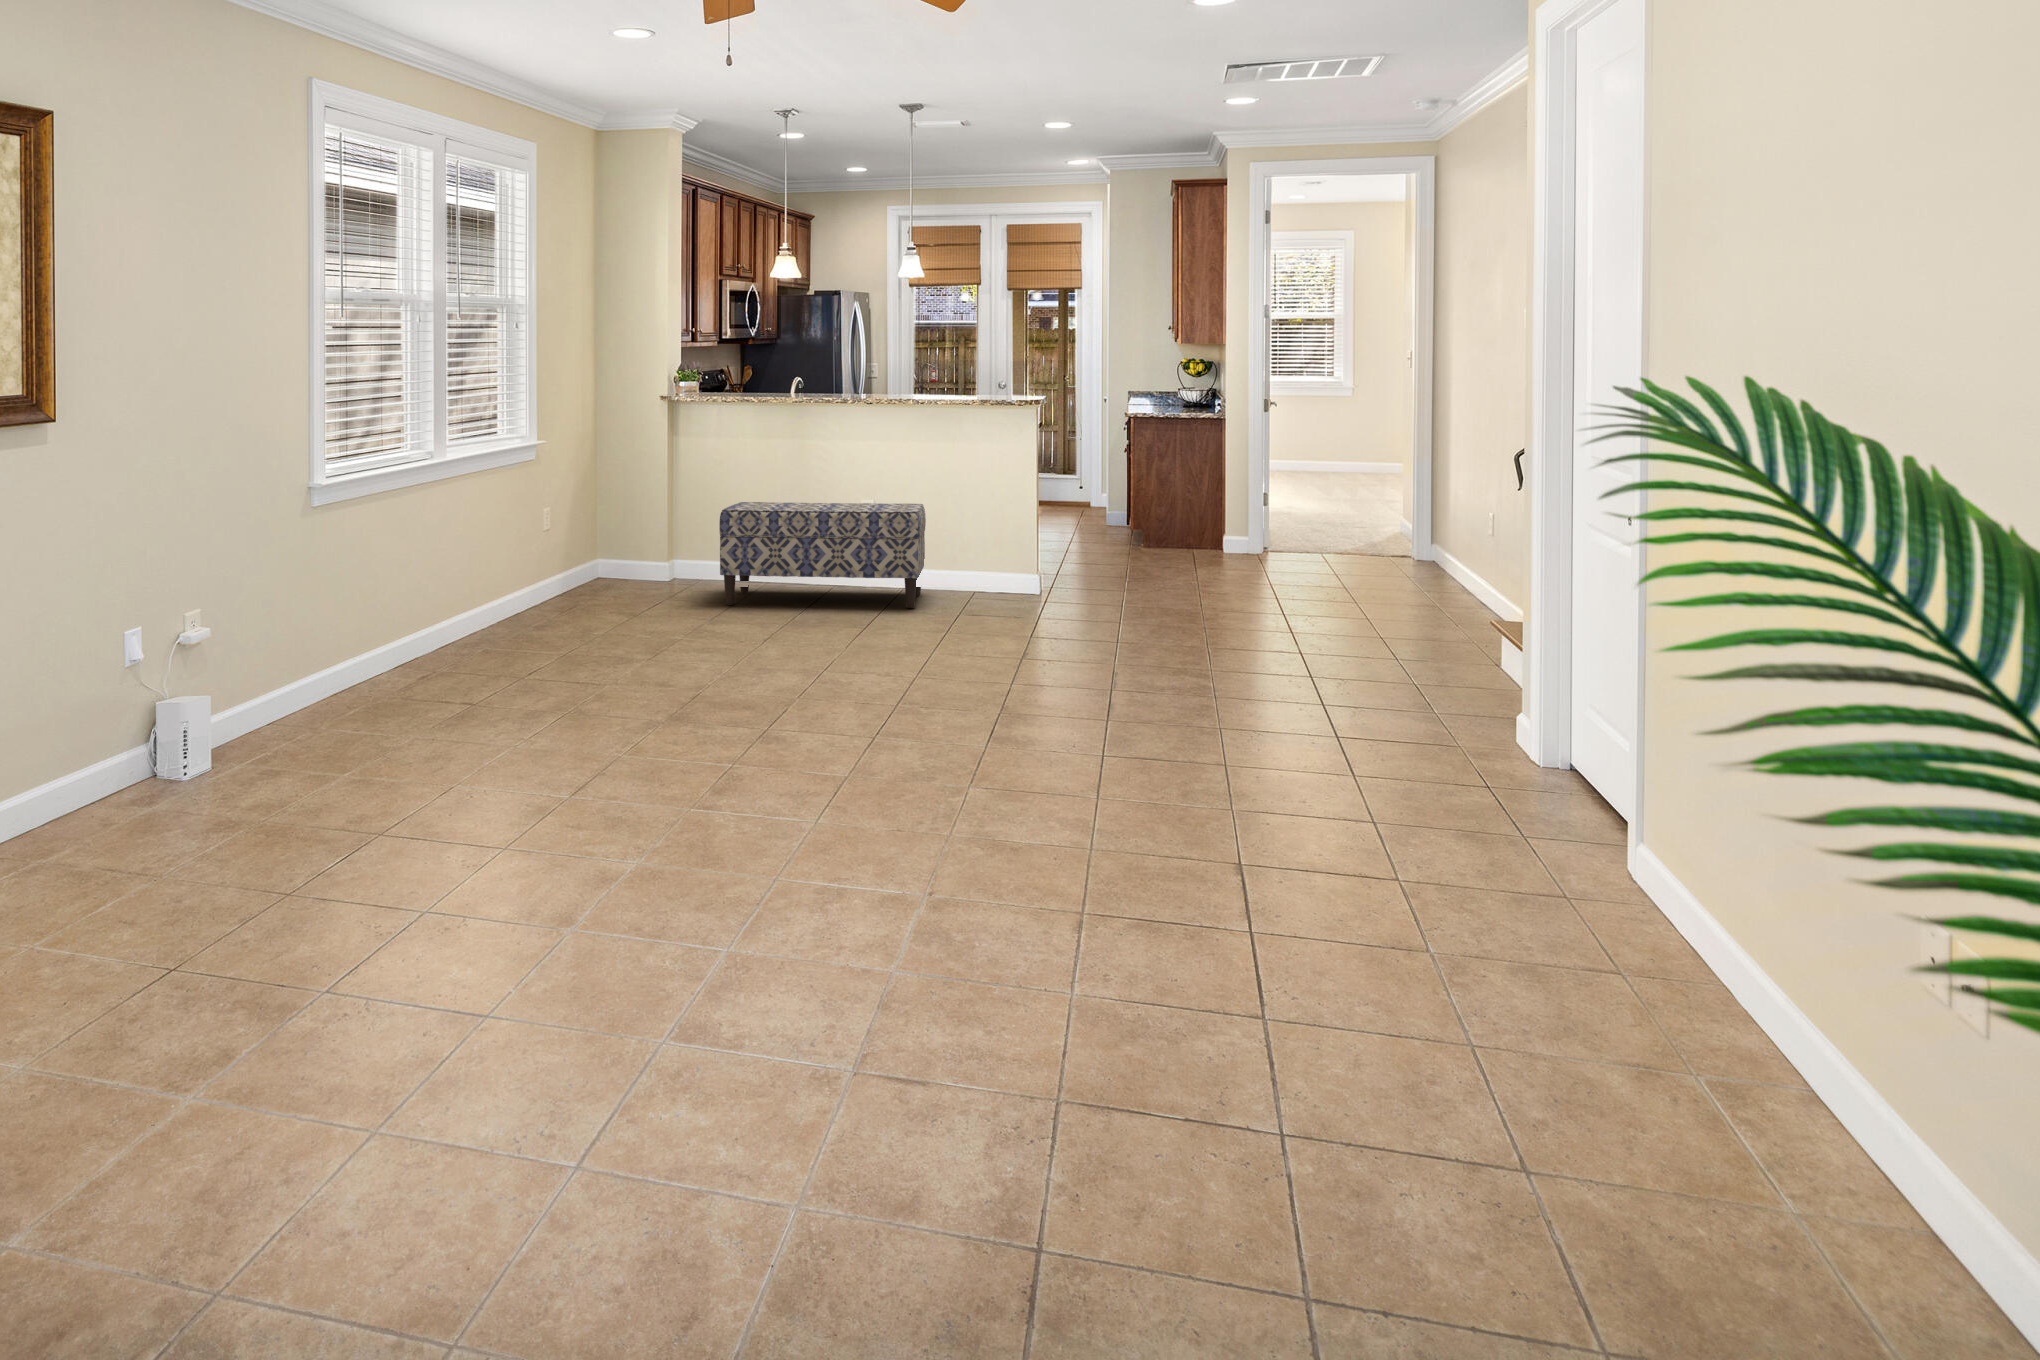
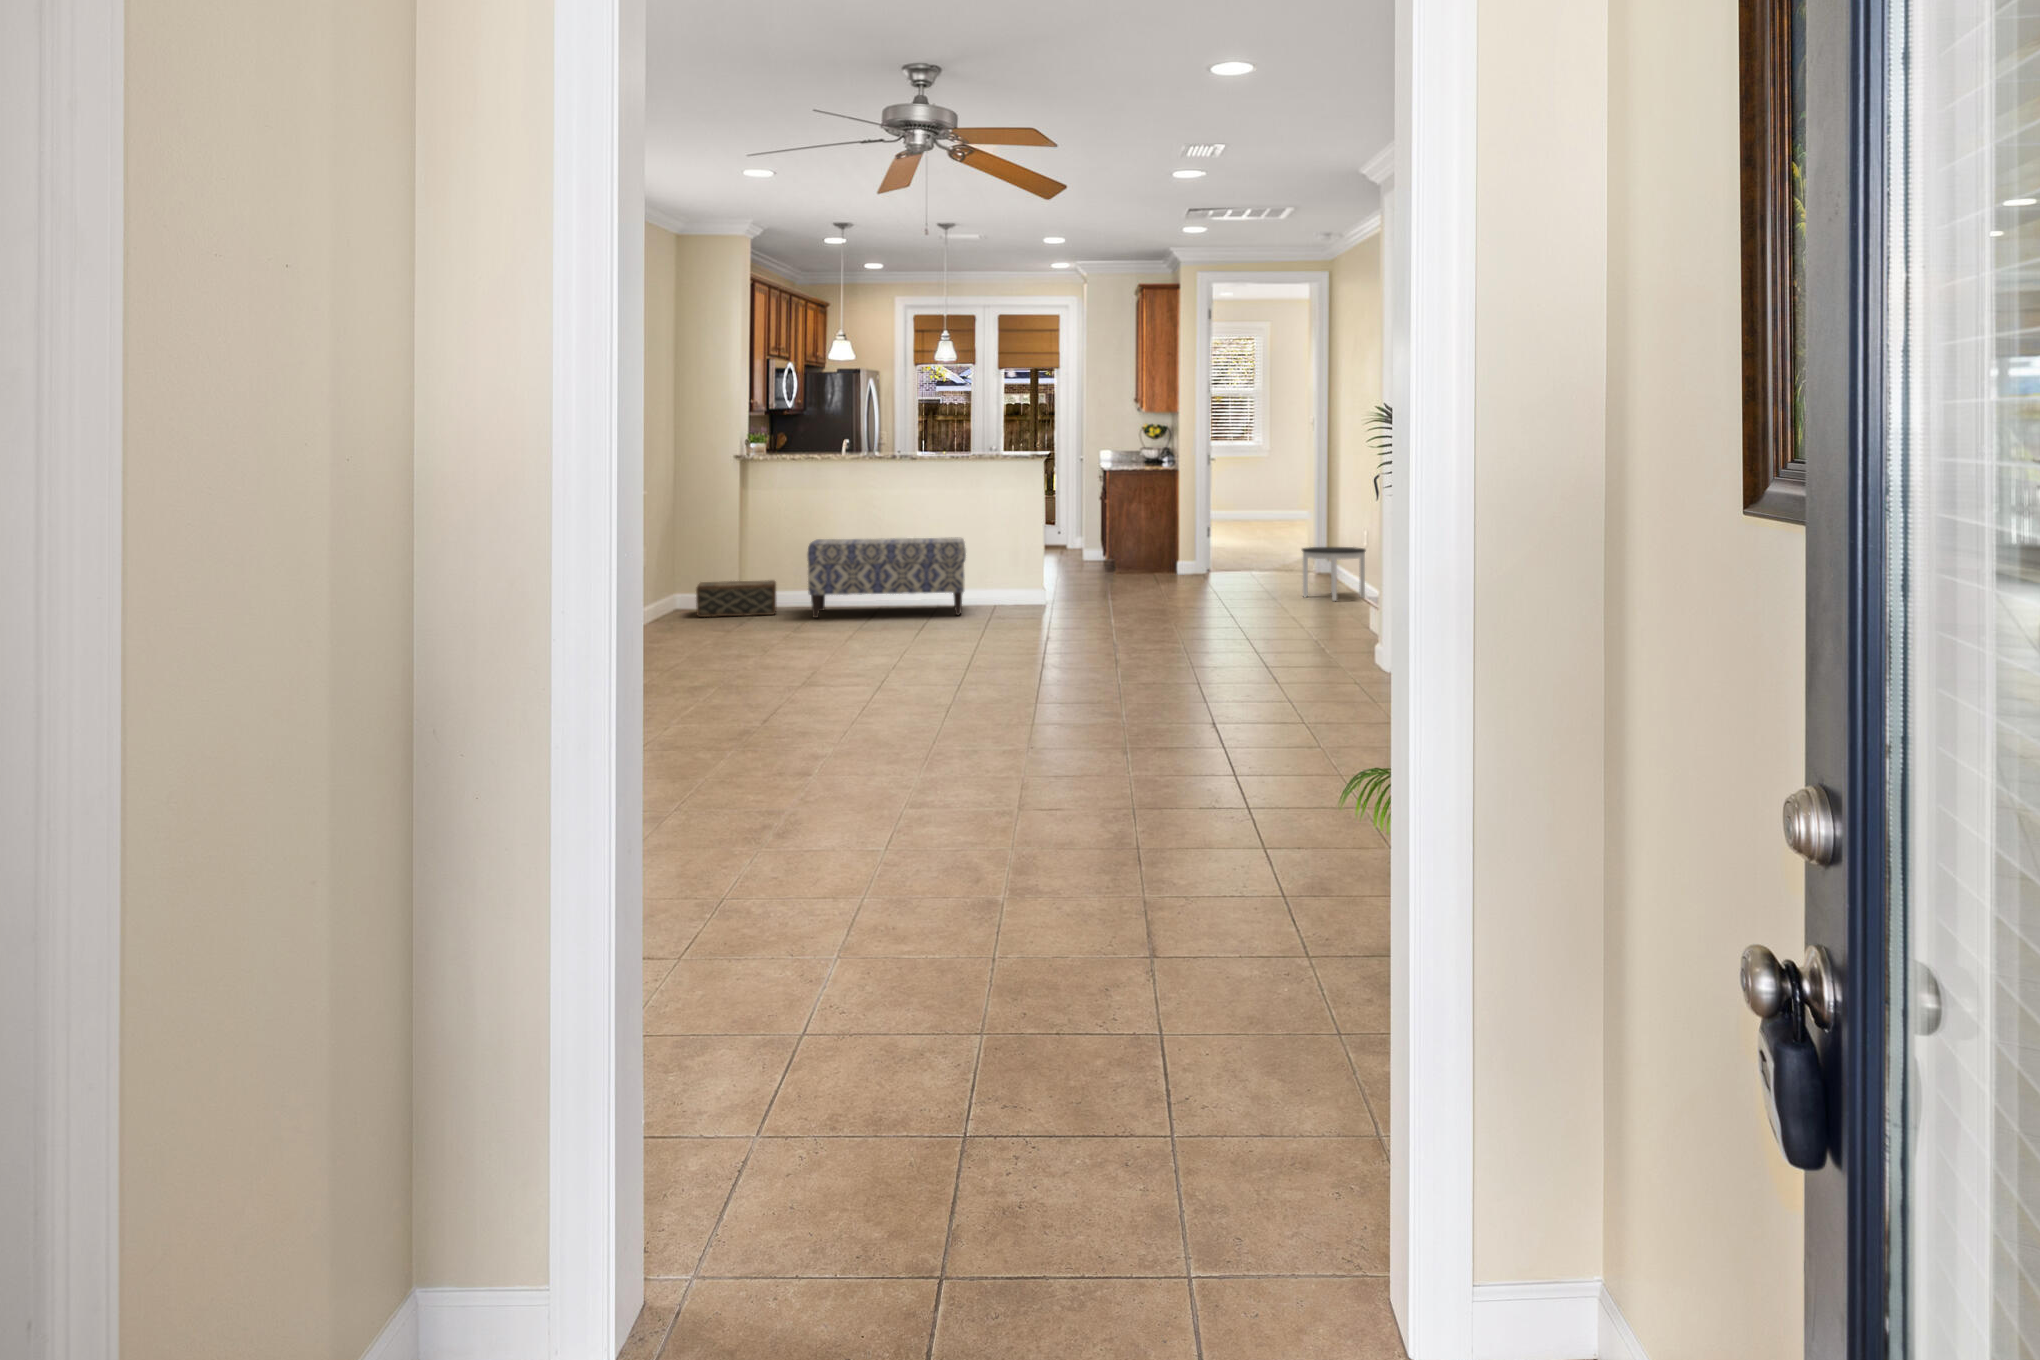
round table: none [1394,526,1491,605] -> present [1302,547,1366,601]
woven basket: none [590,552,692,597] -> present [696,580,777,617]

